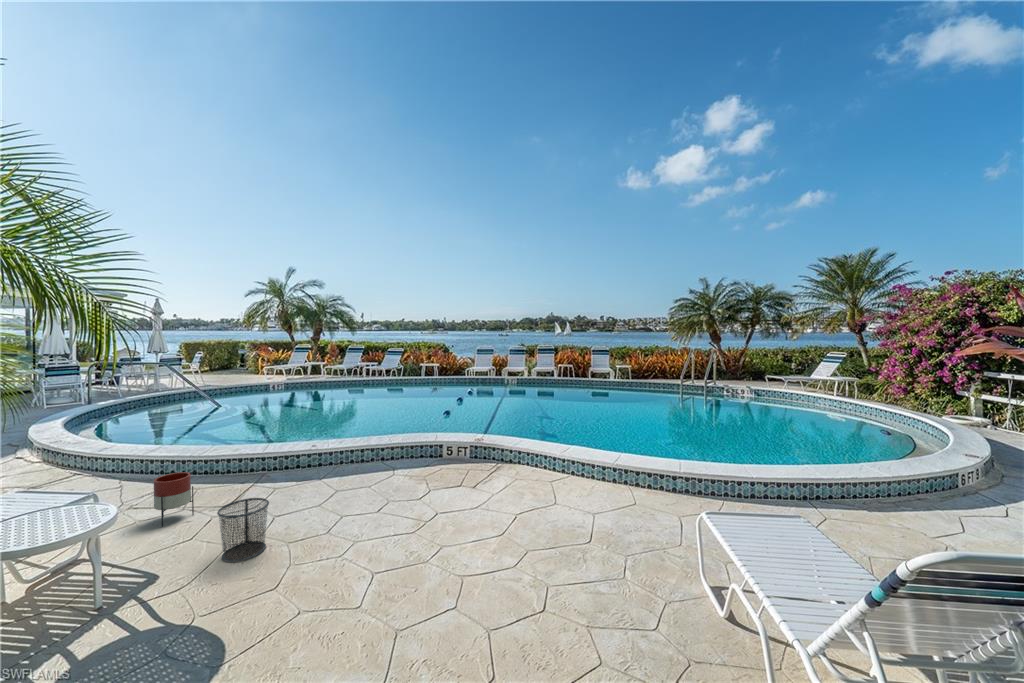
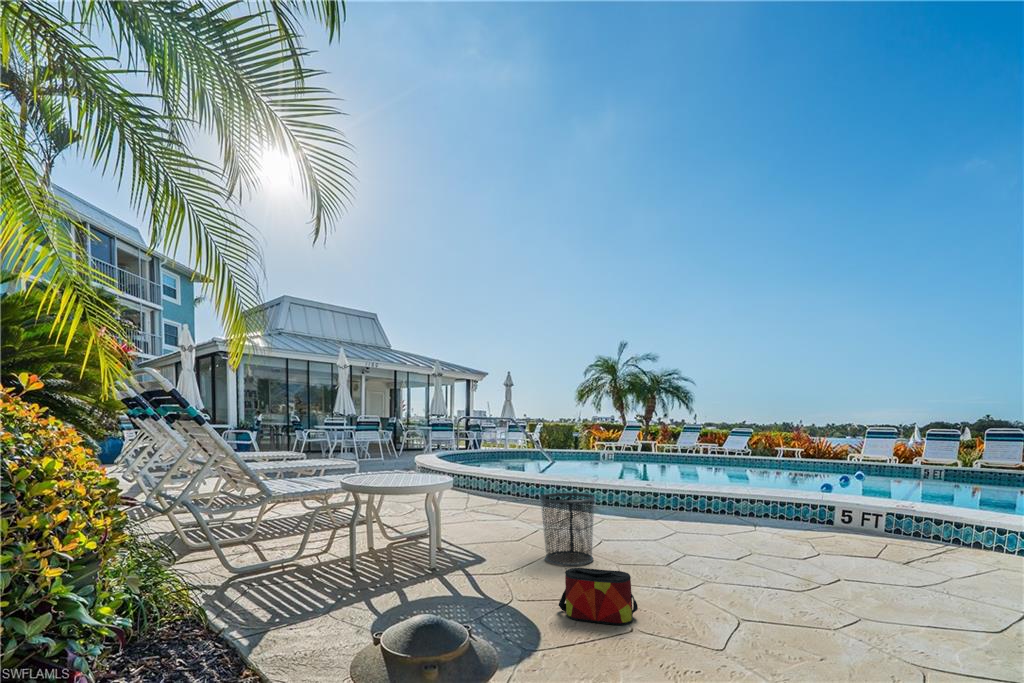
planter: present [154,472,194,527] -> none [488,472,522,527]
bag: none [239,573,301,619] -> present [559,568,638,625]

